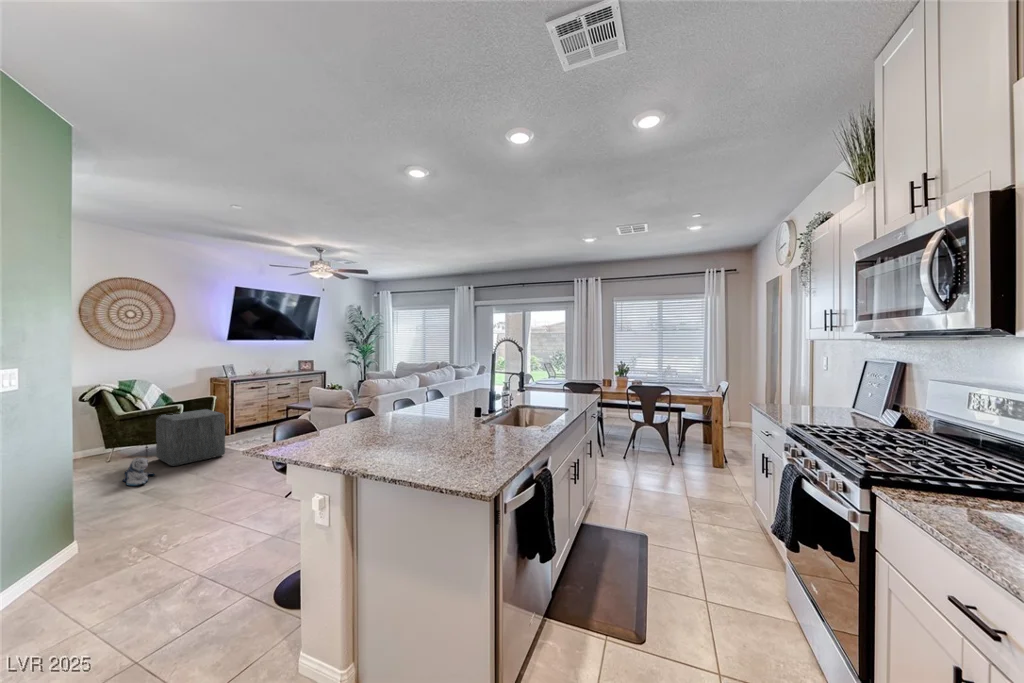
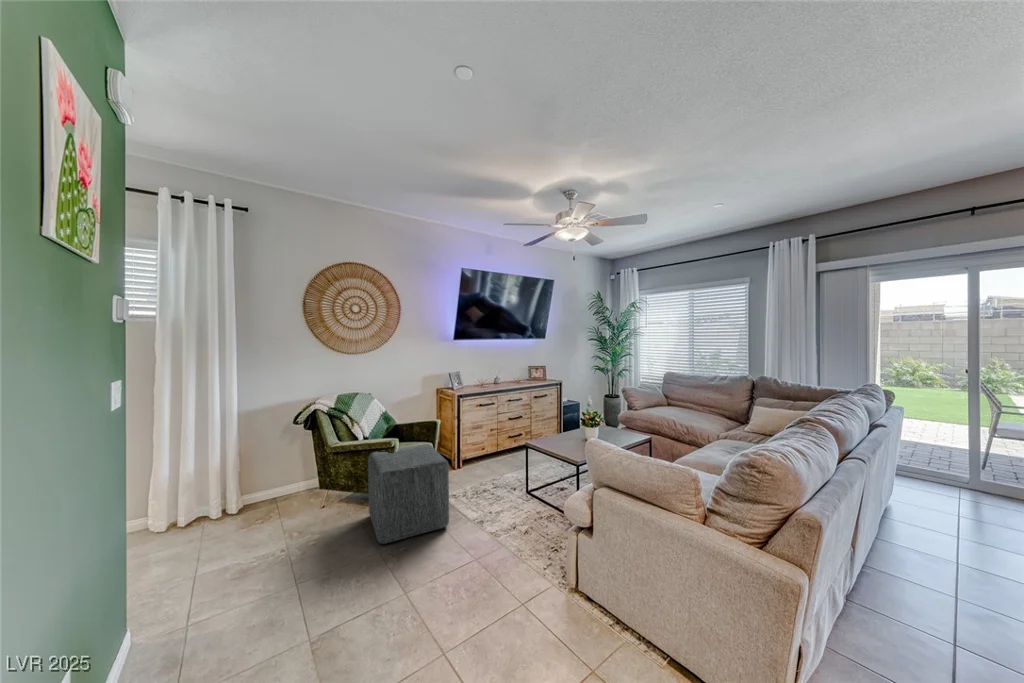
plush toy: present [123,458,155,486] -> none [311,543,354,605]

